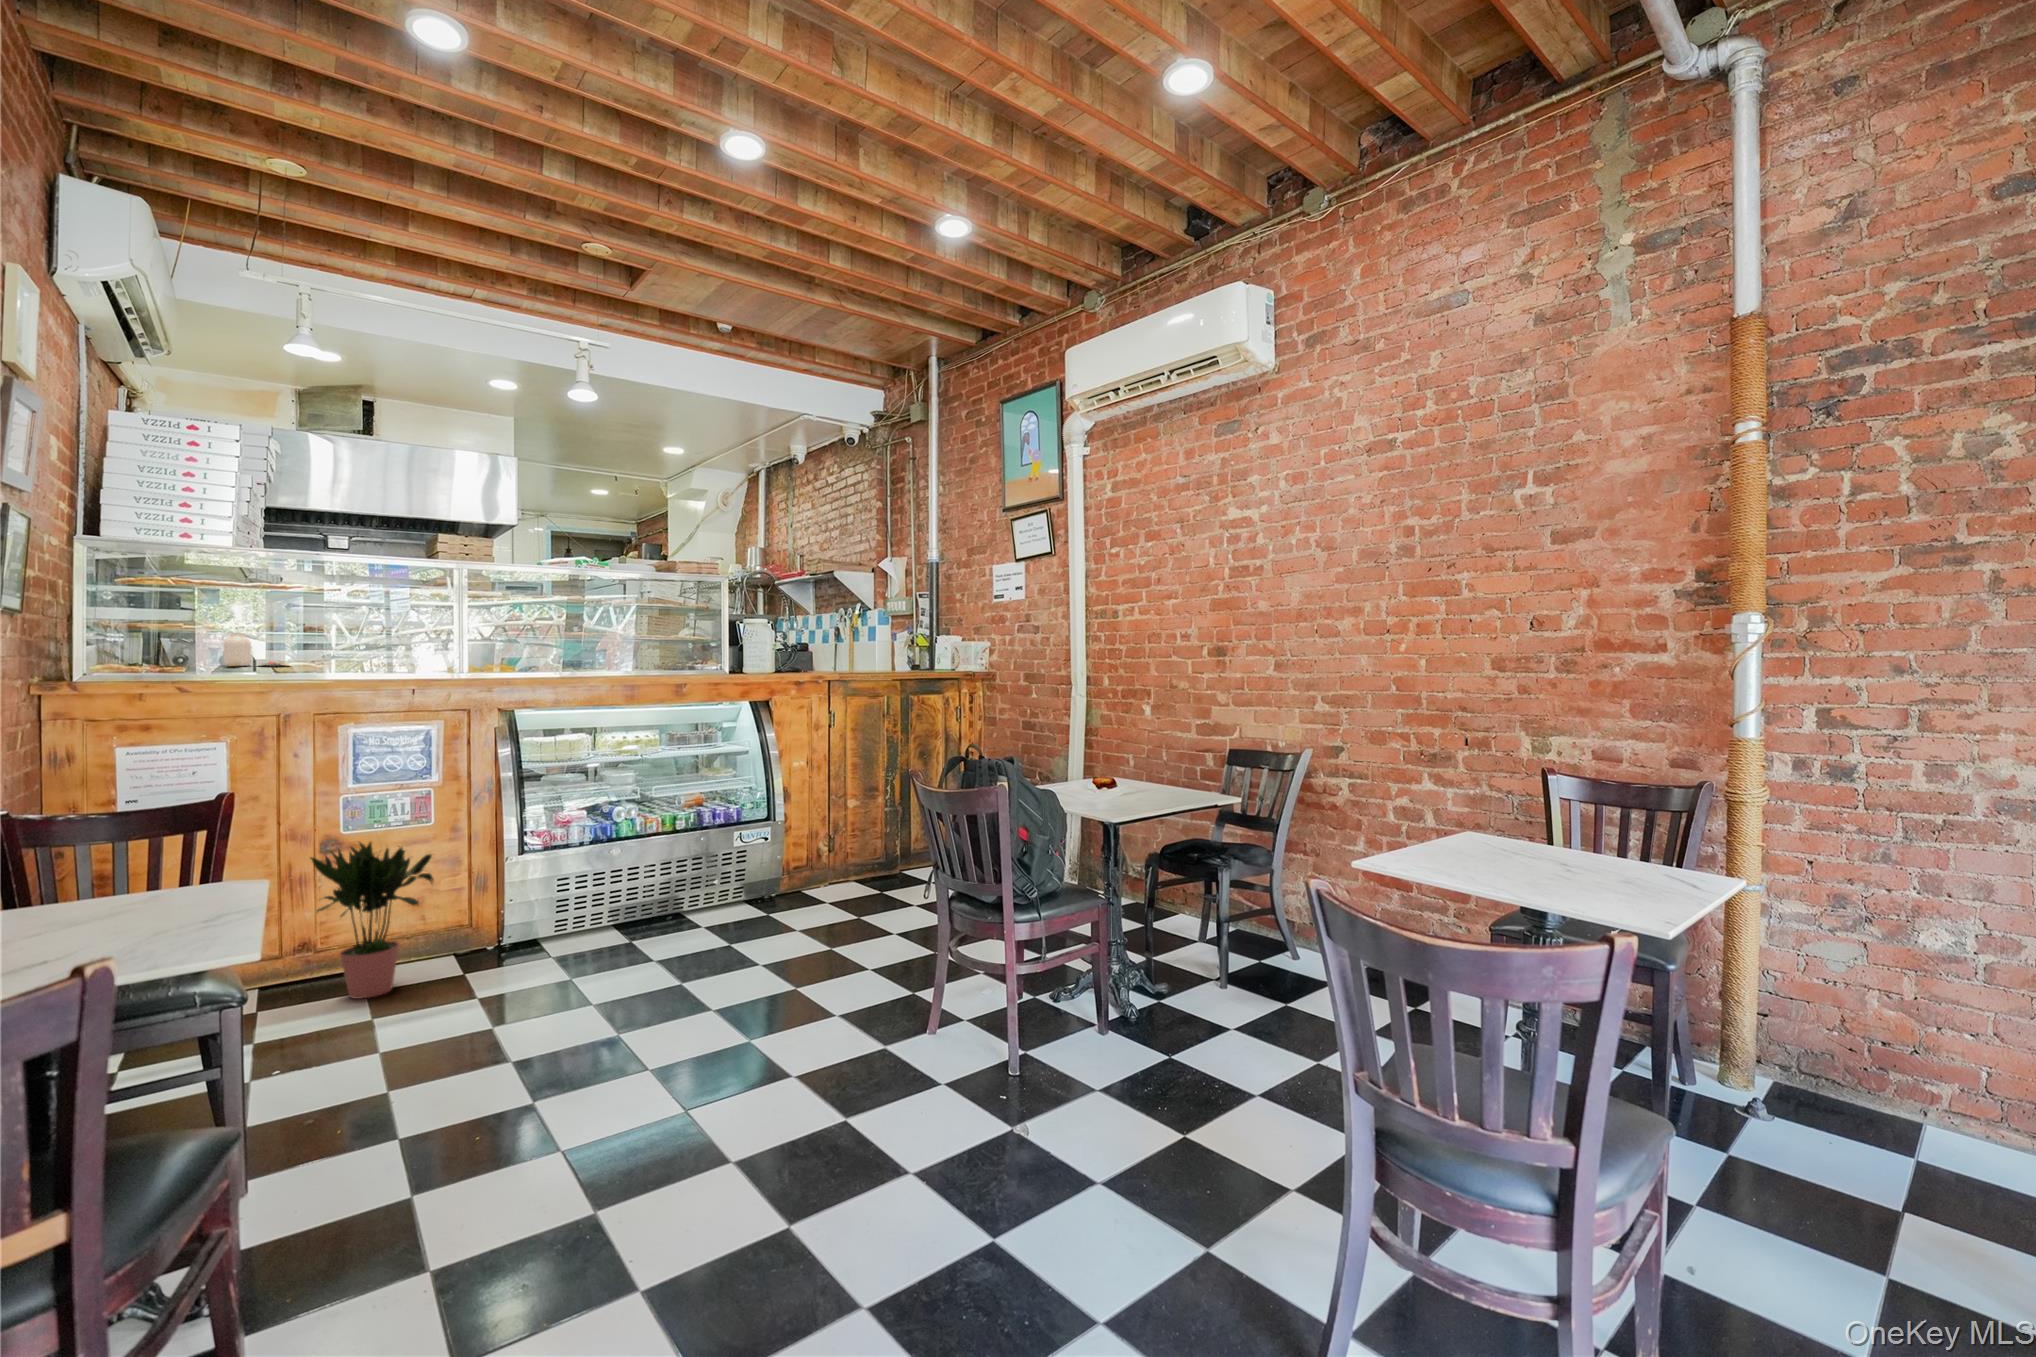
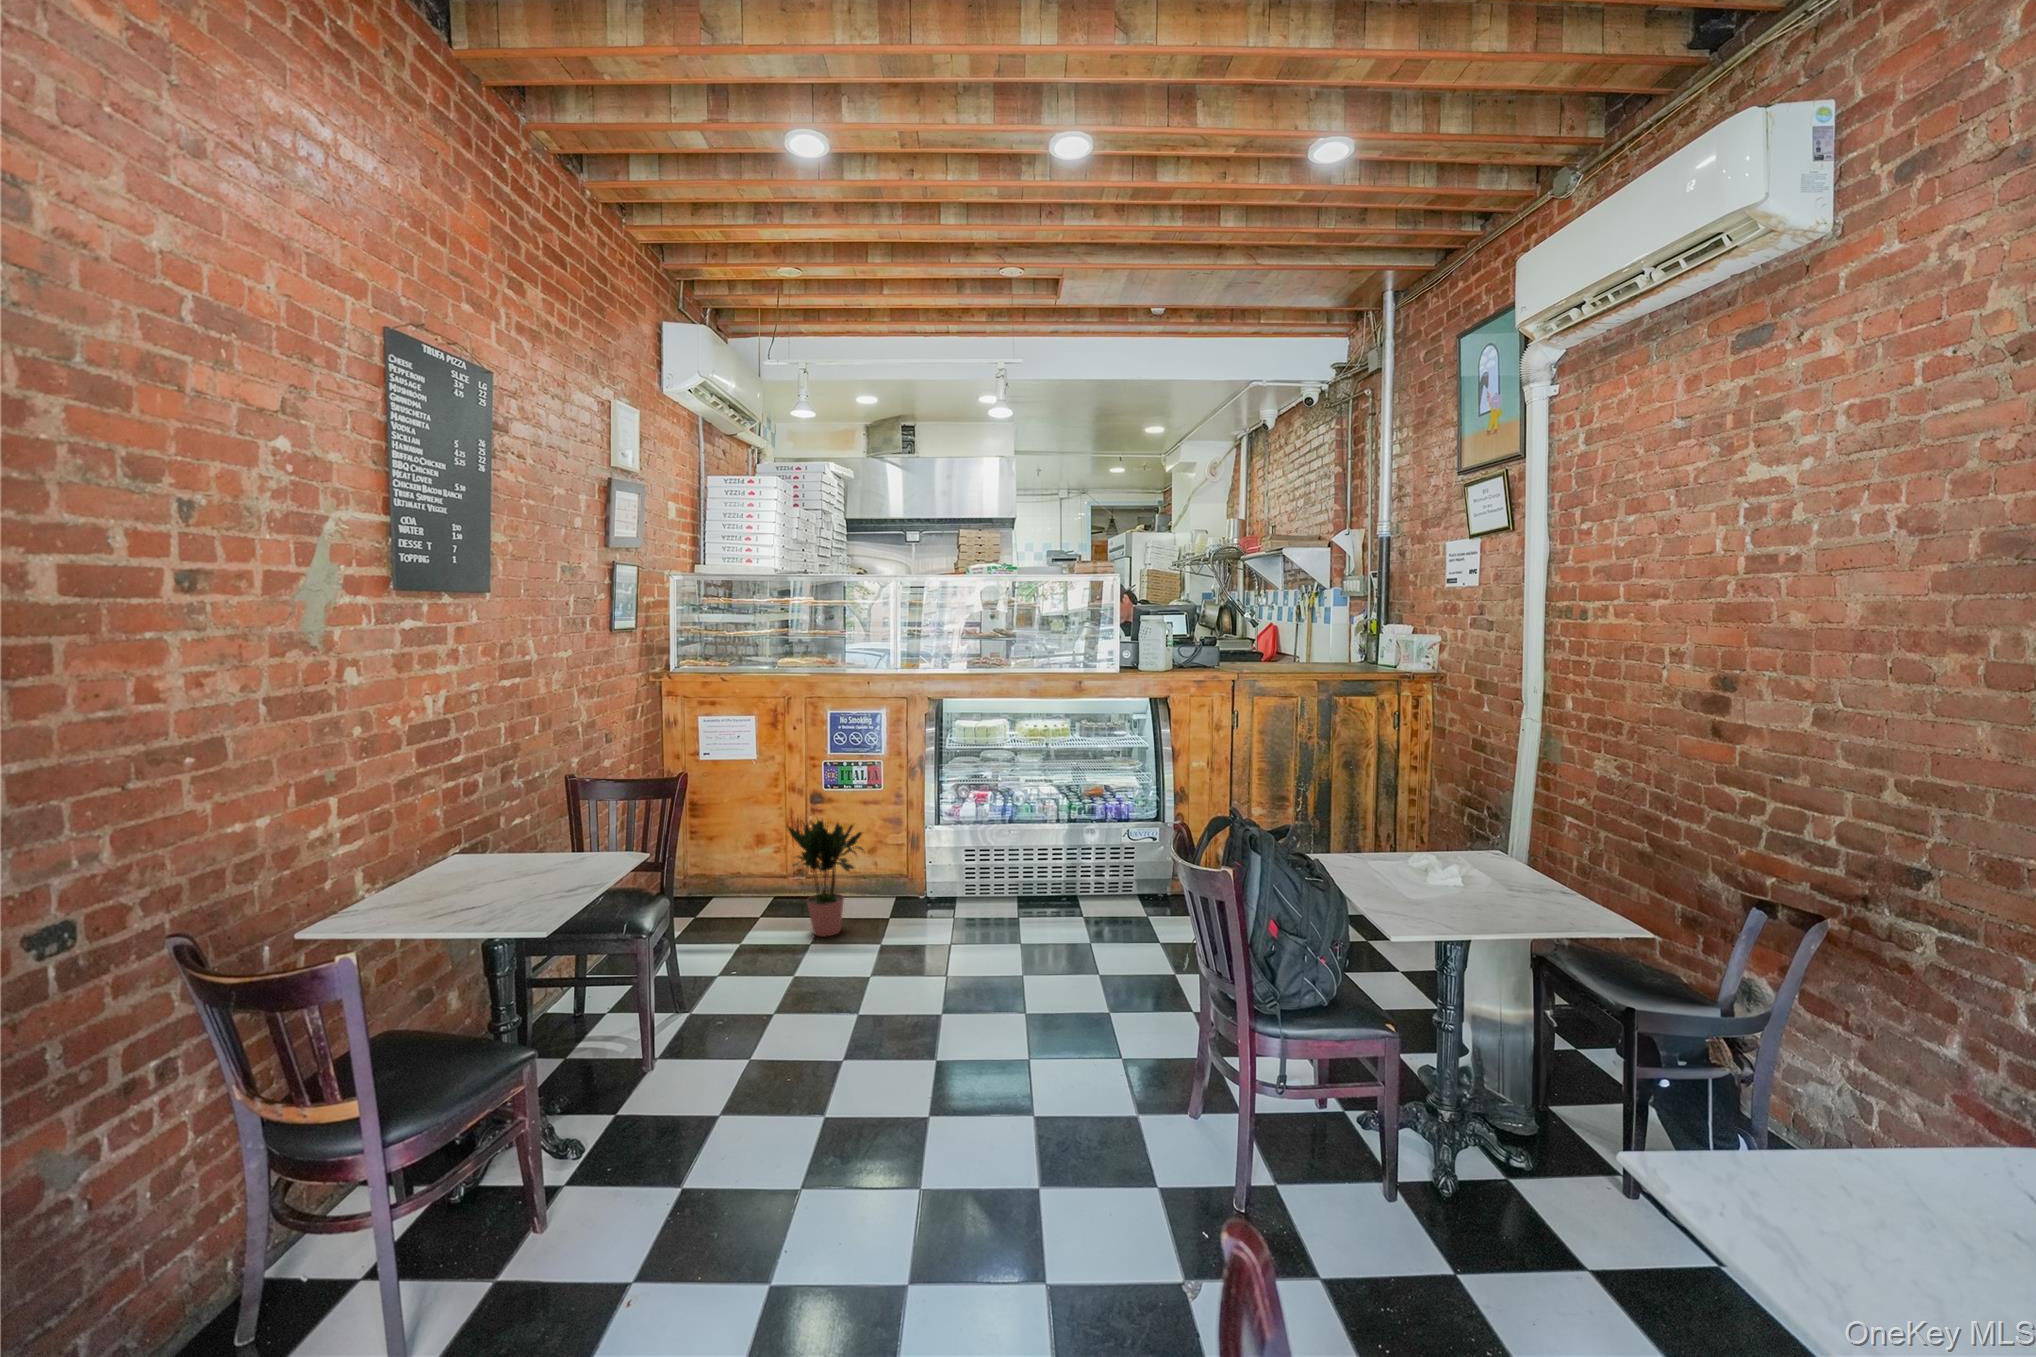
jar: present [223,633,284,666] -> none [775,643,816,669]

